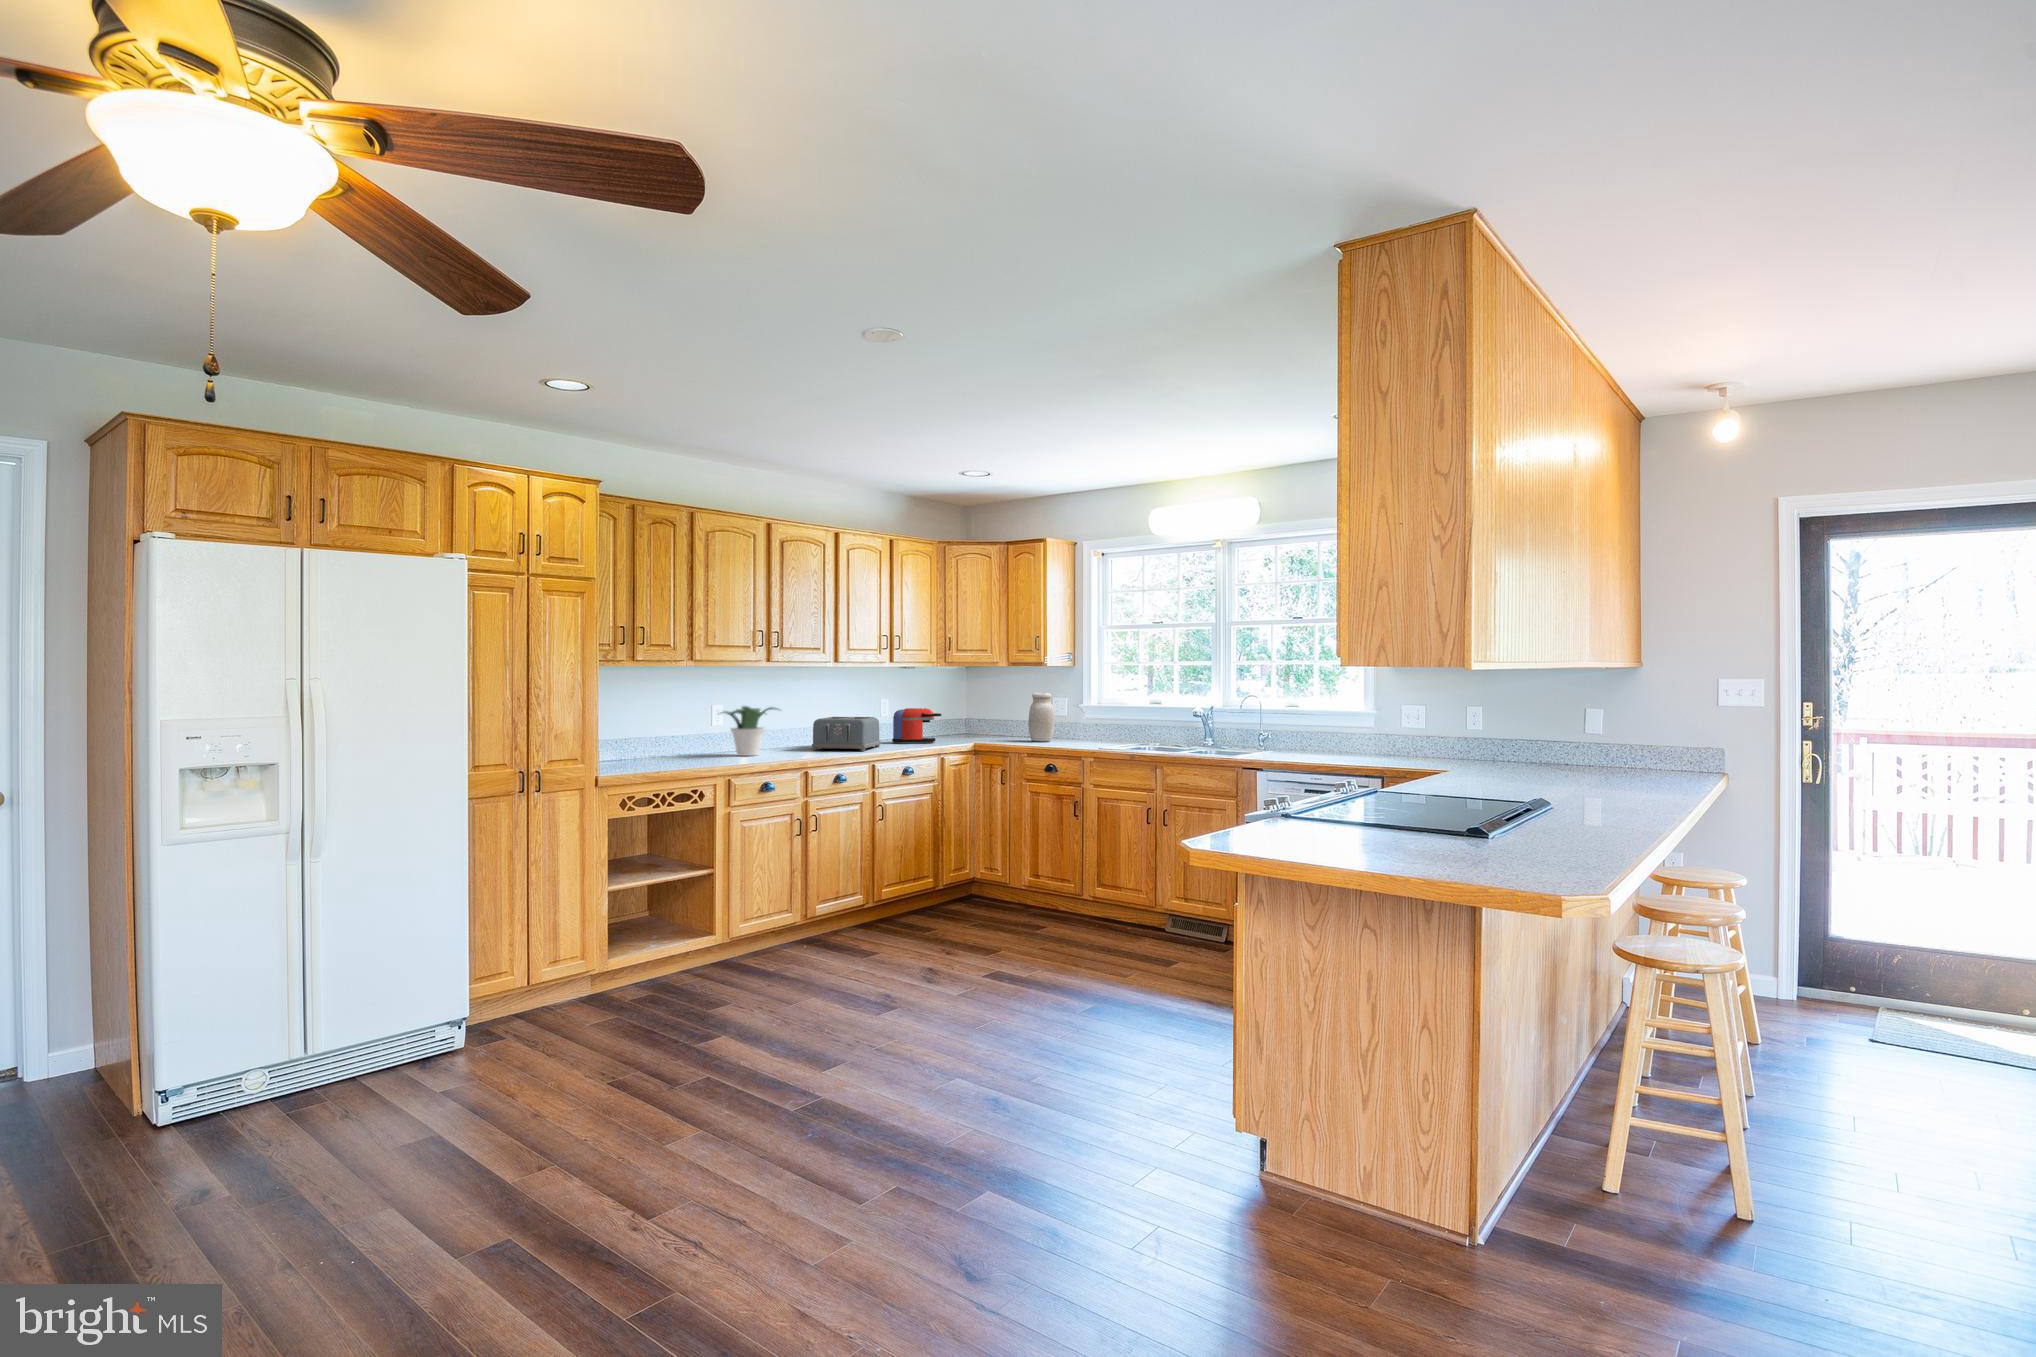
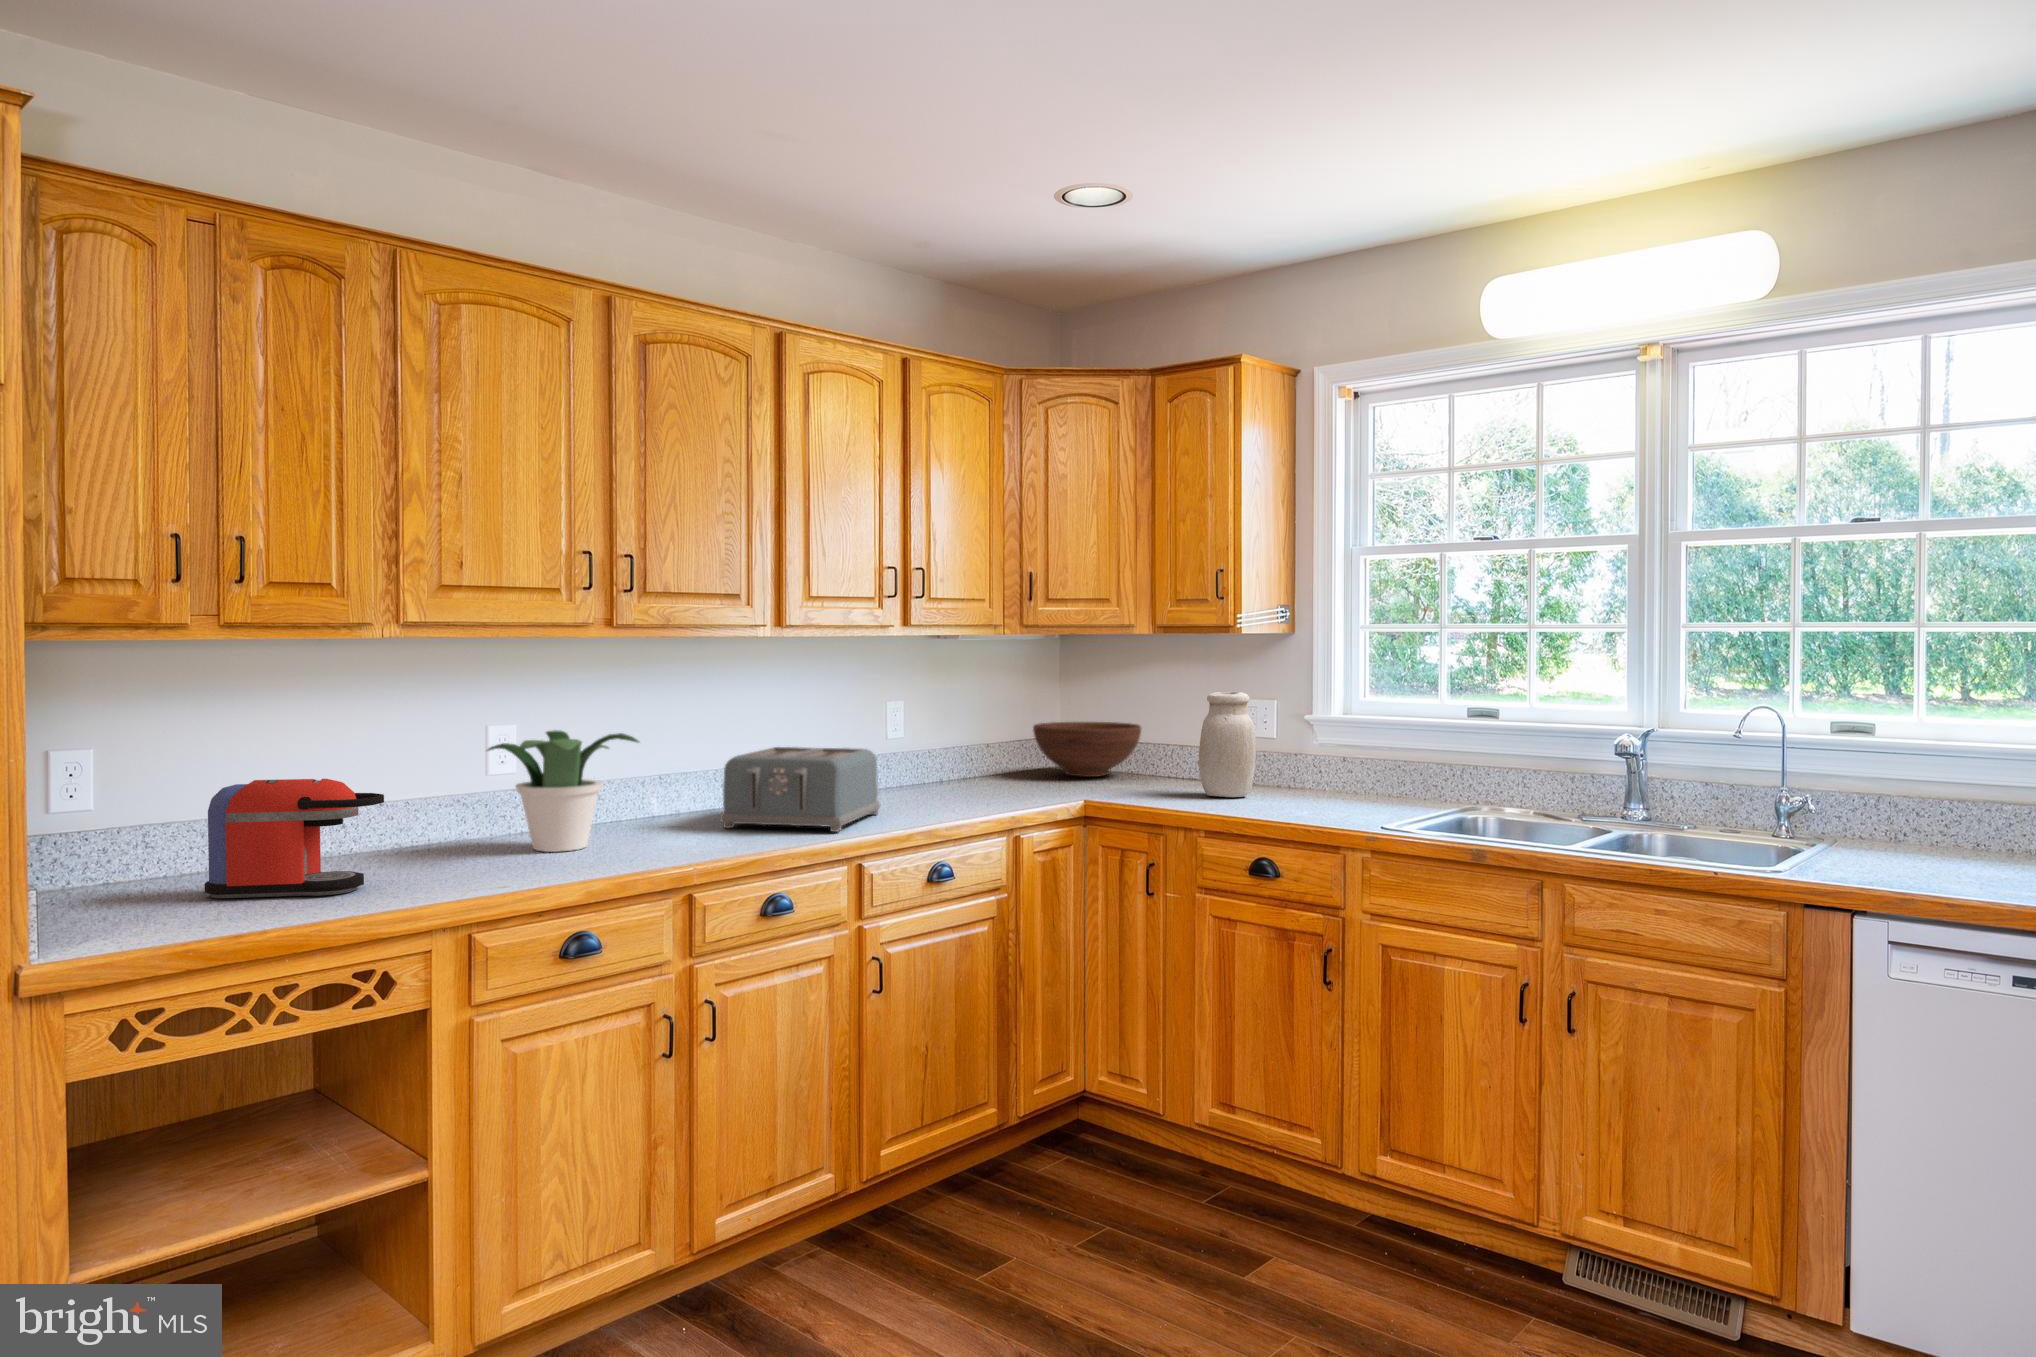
coffee maker: present [892,708,941,743] -> present [205,779,384,898]
fruit bowl: none [952,710,1005,736] -> present [1033,722,1141,777]

